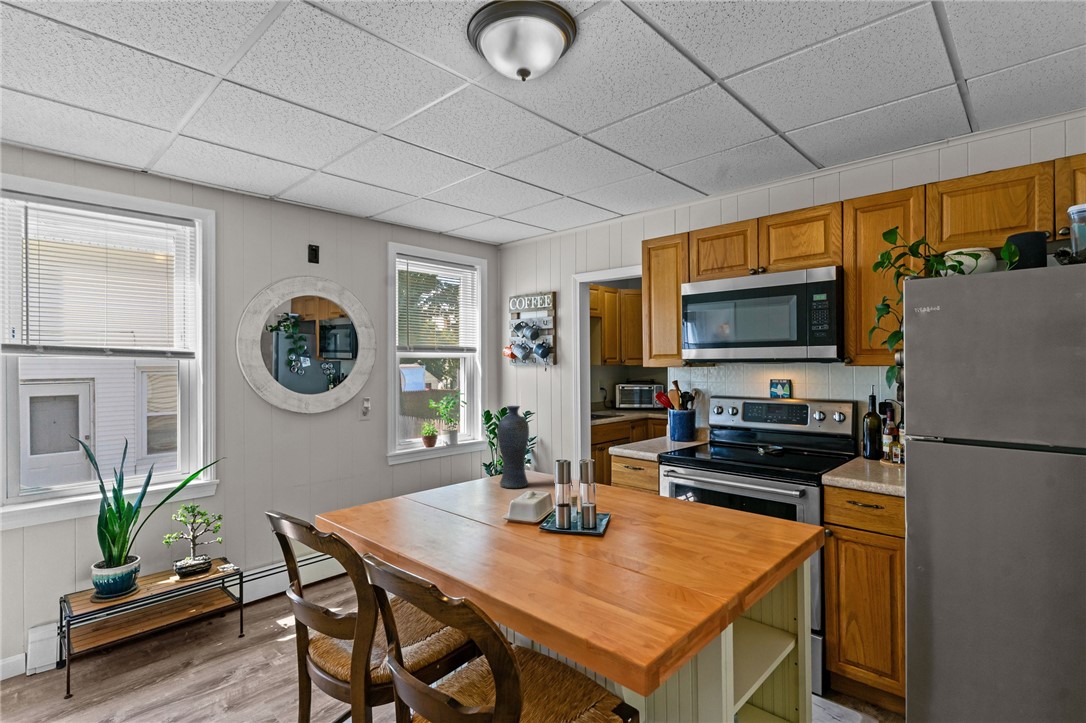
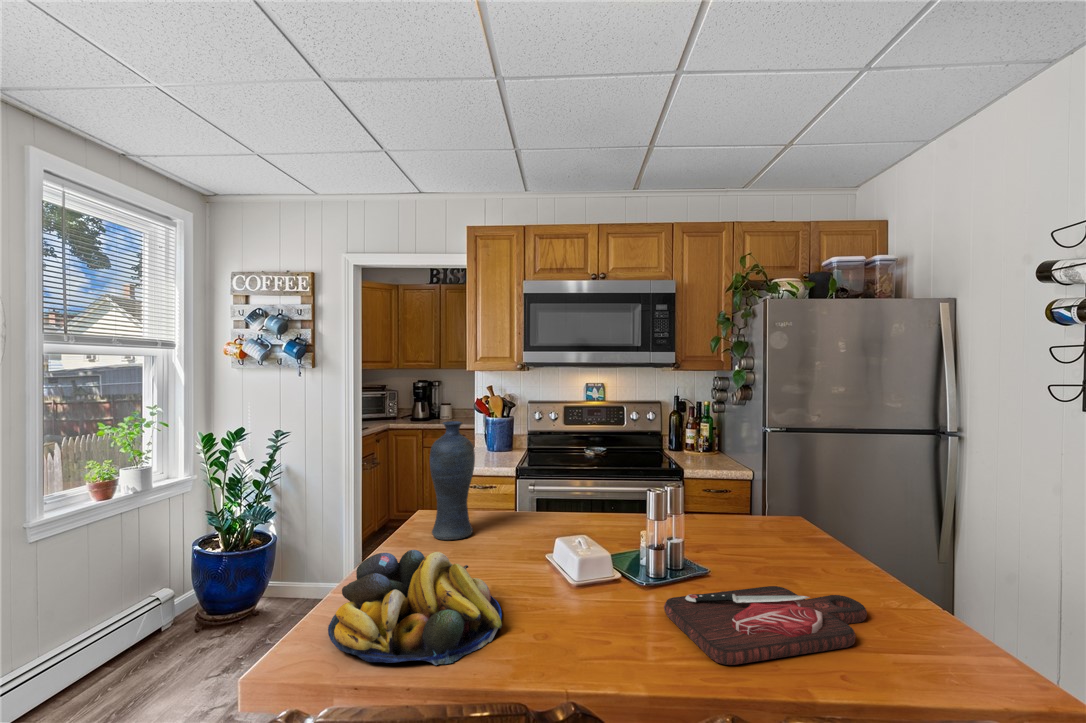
fruit bowl: none [356,476,458,531] -> present [328,550,502,665]
cutting board: none [474,534,630,586] -> present [664,586,867,665]

